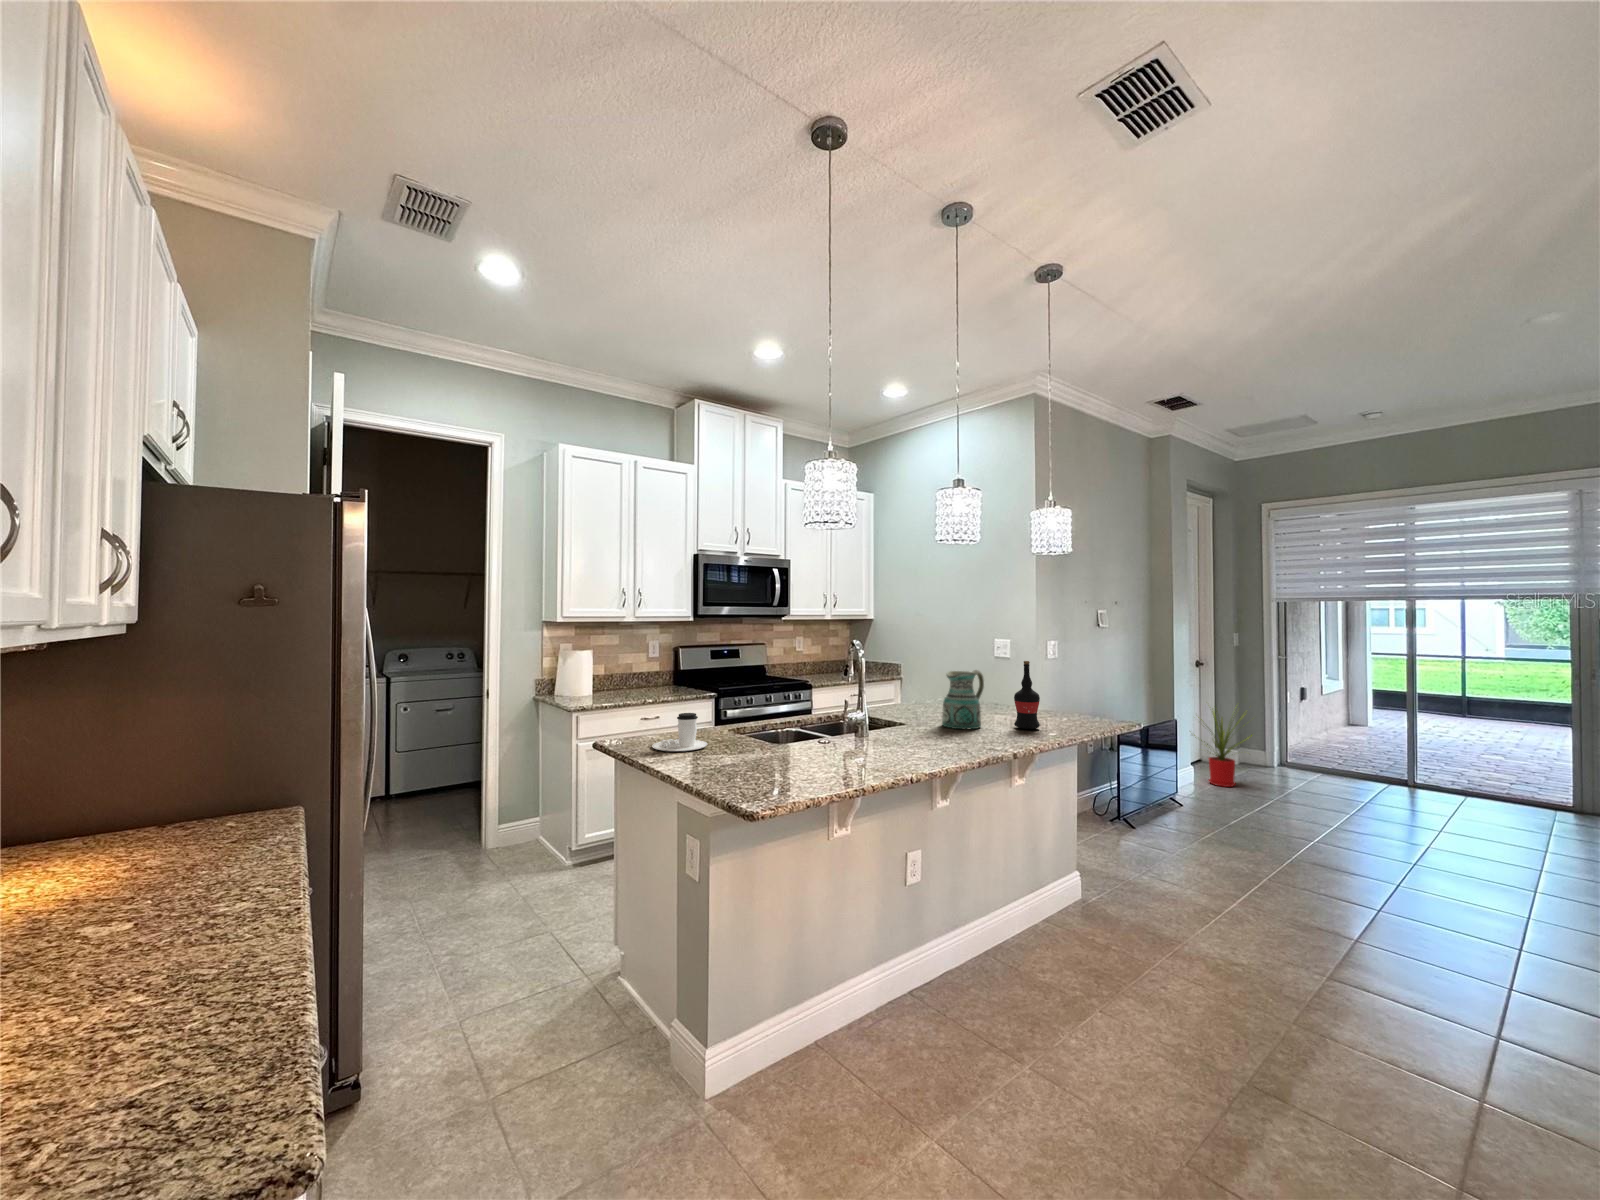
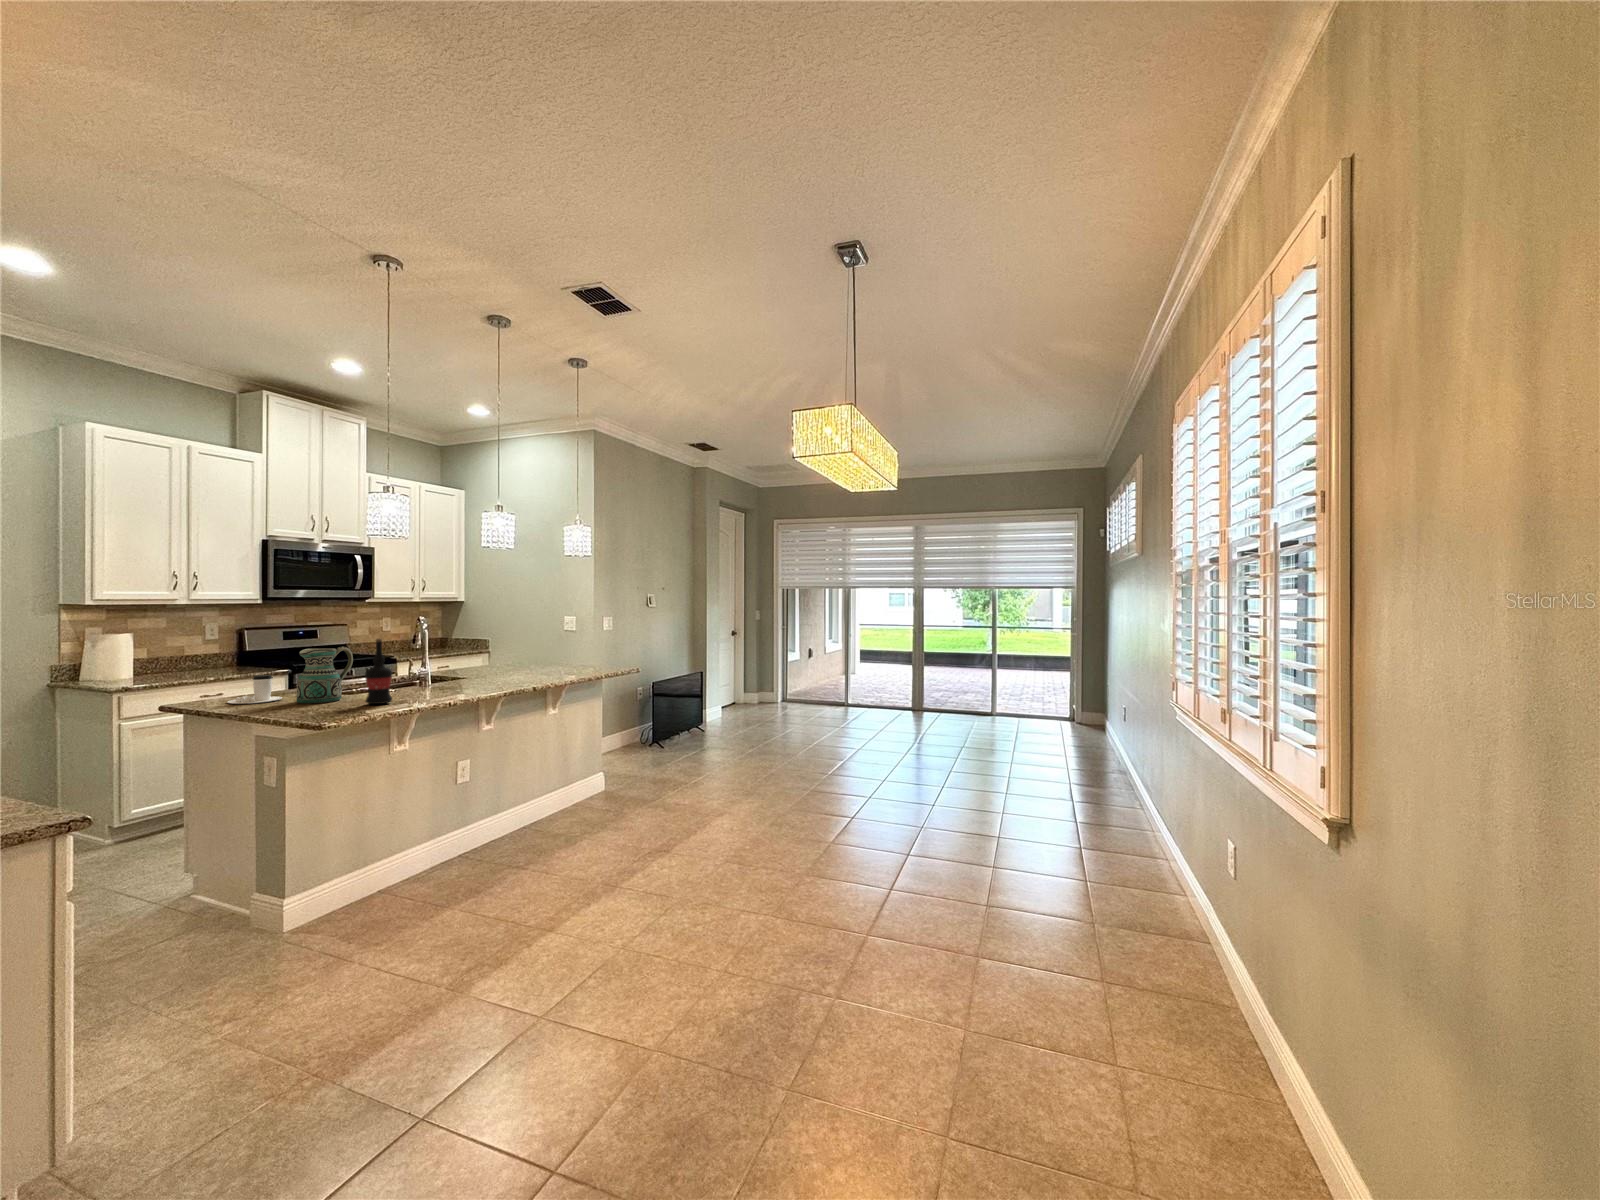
wine bottle: present [1014,661,1040,729] -> present [365,639,392,704]
ceramic pitcher: present [942,670,984,729] -> present [296,647,353,704]
house plant: present [1194,711,1252,787] -> none [717,659,758,717]

